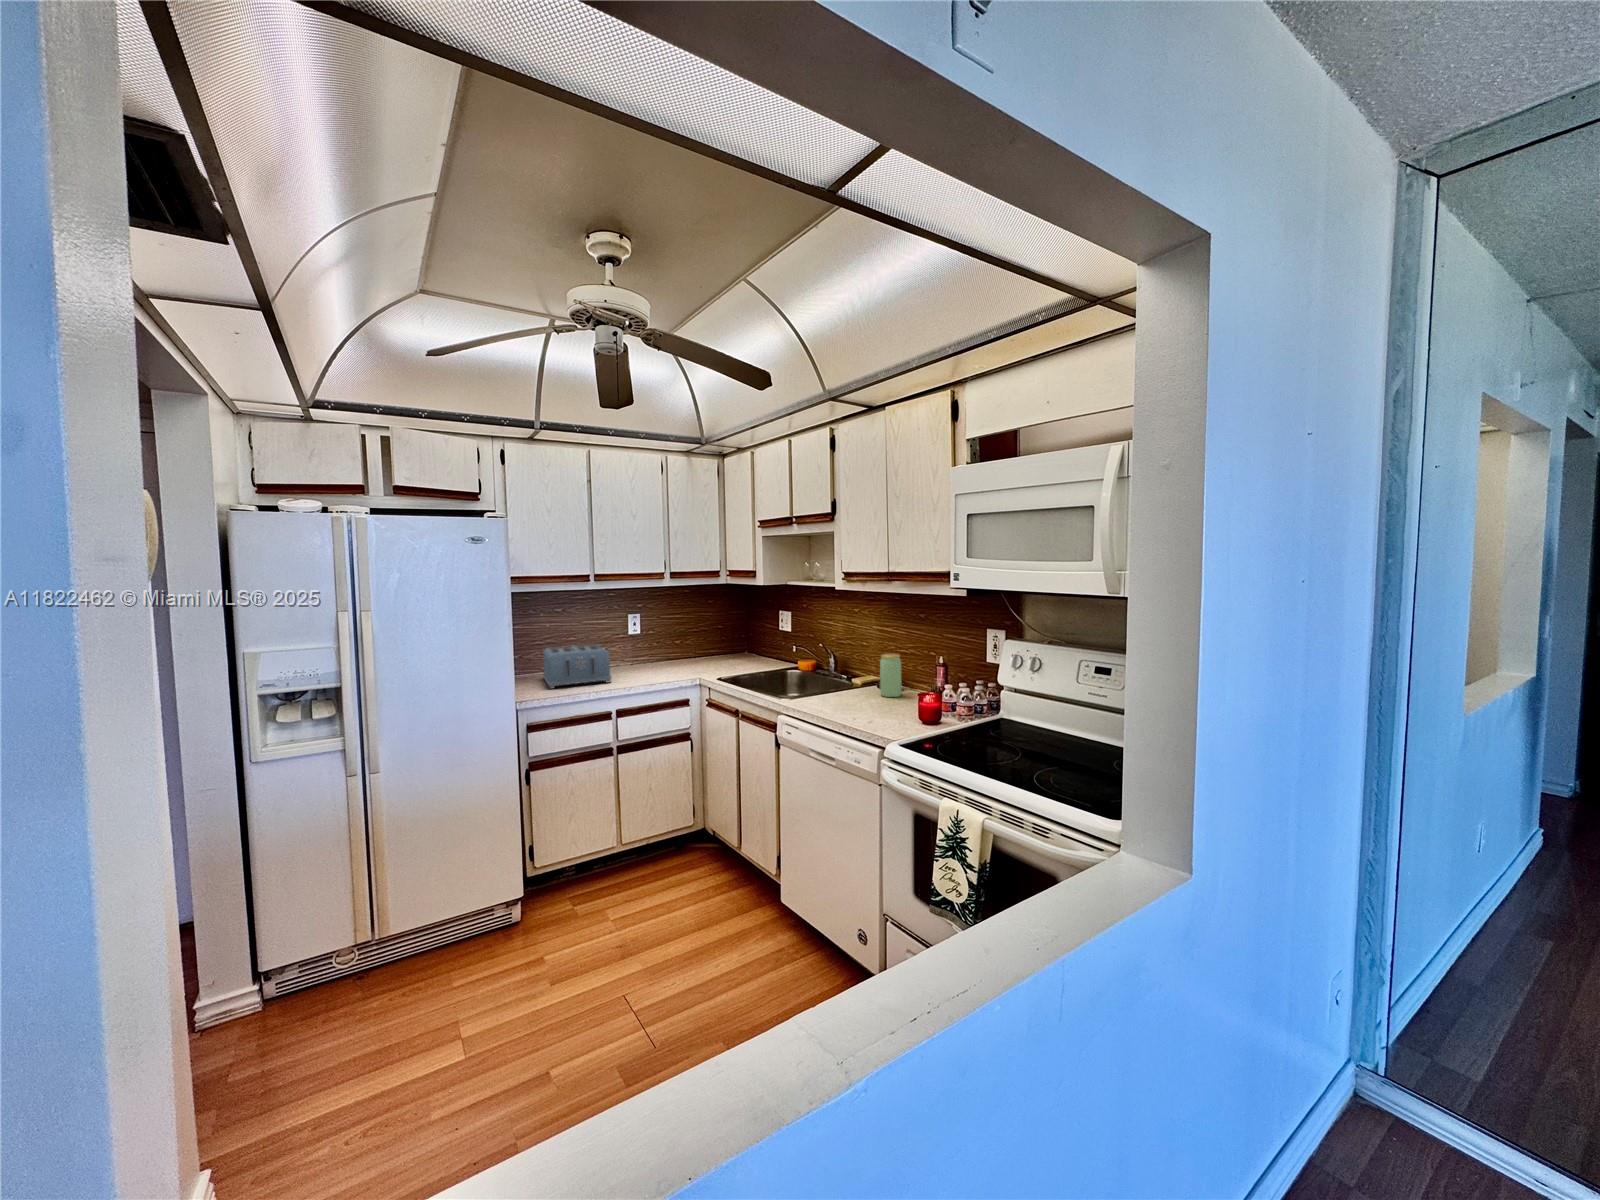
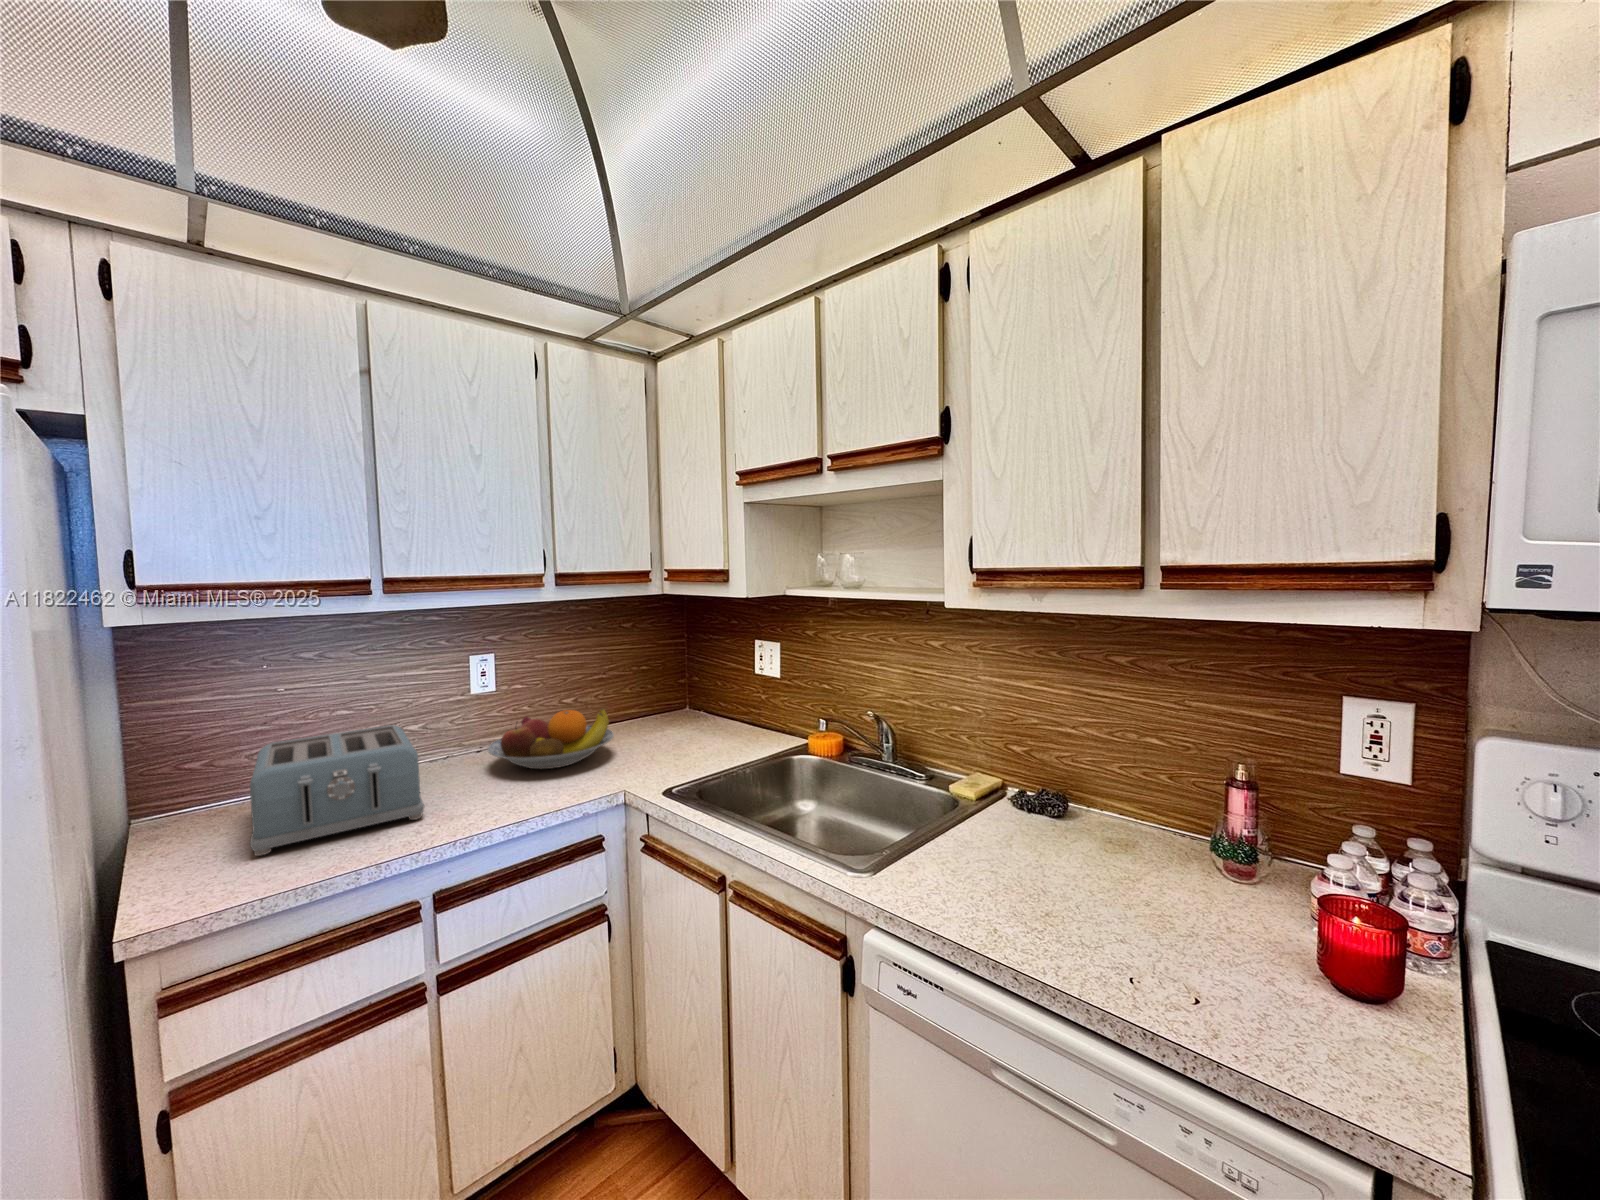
fruit bowl: none [637,643,699,670] -> present [488,708,614,769]
jar: present [880,654,902,697] -> none [1050,743,1099,845]

